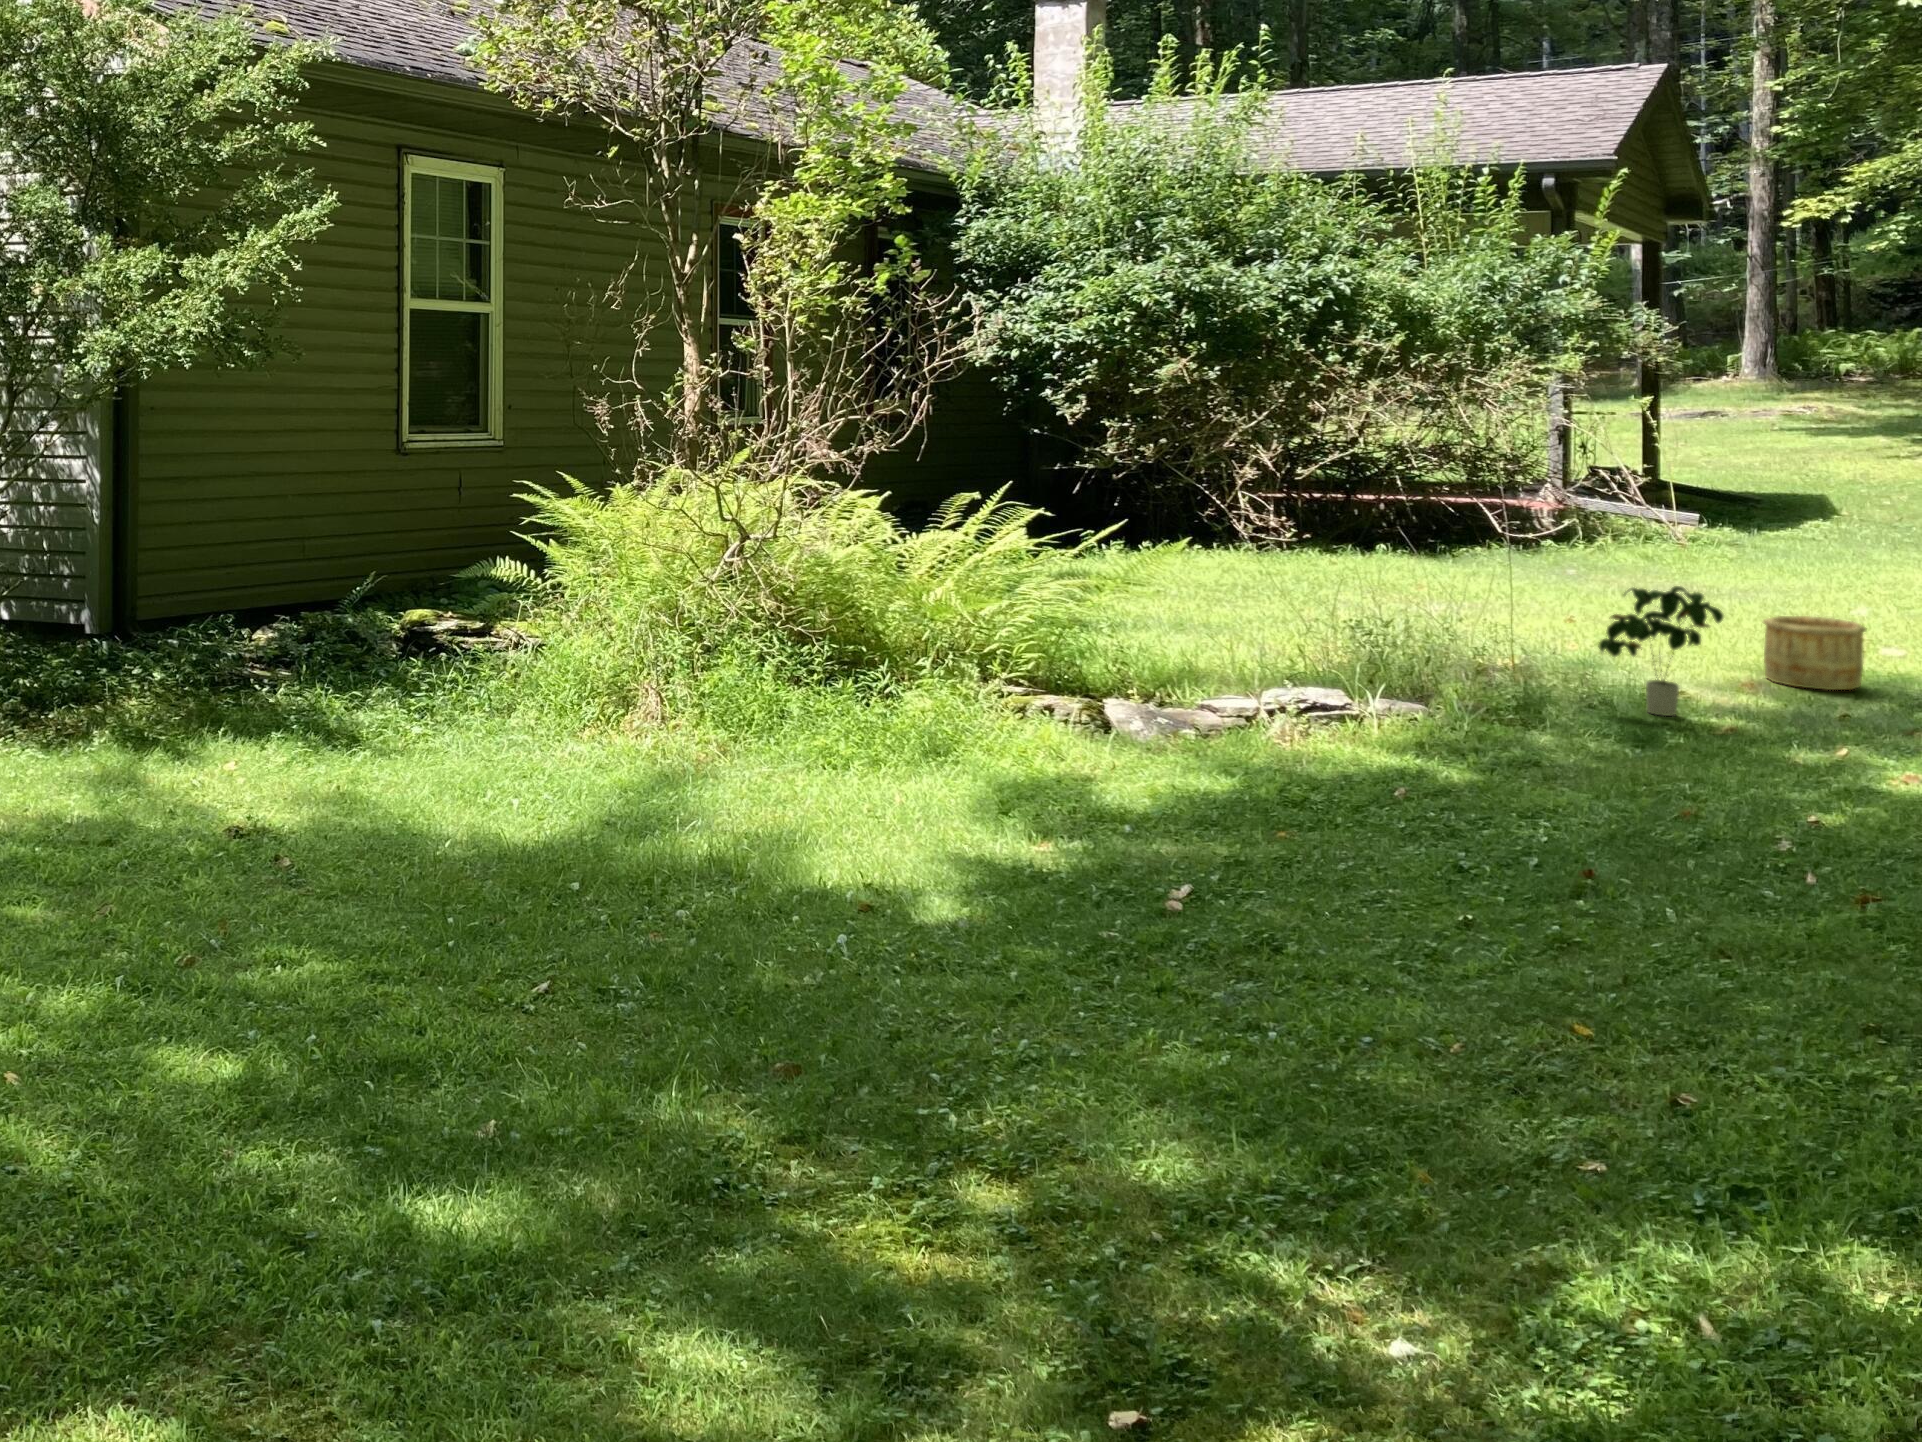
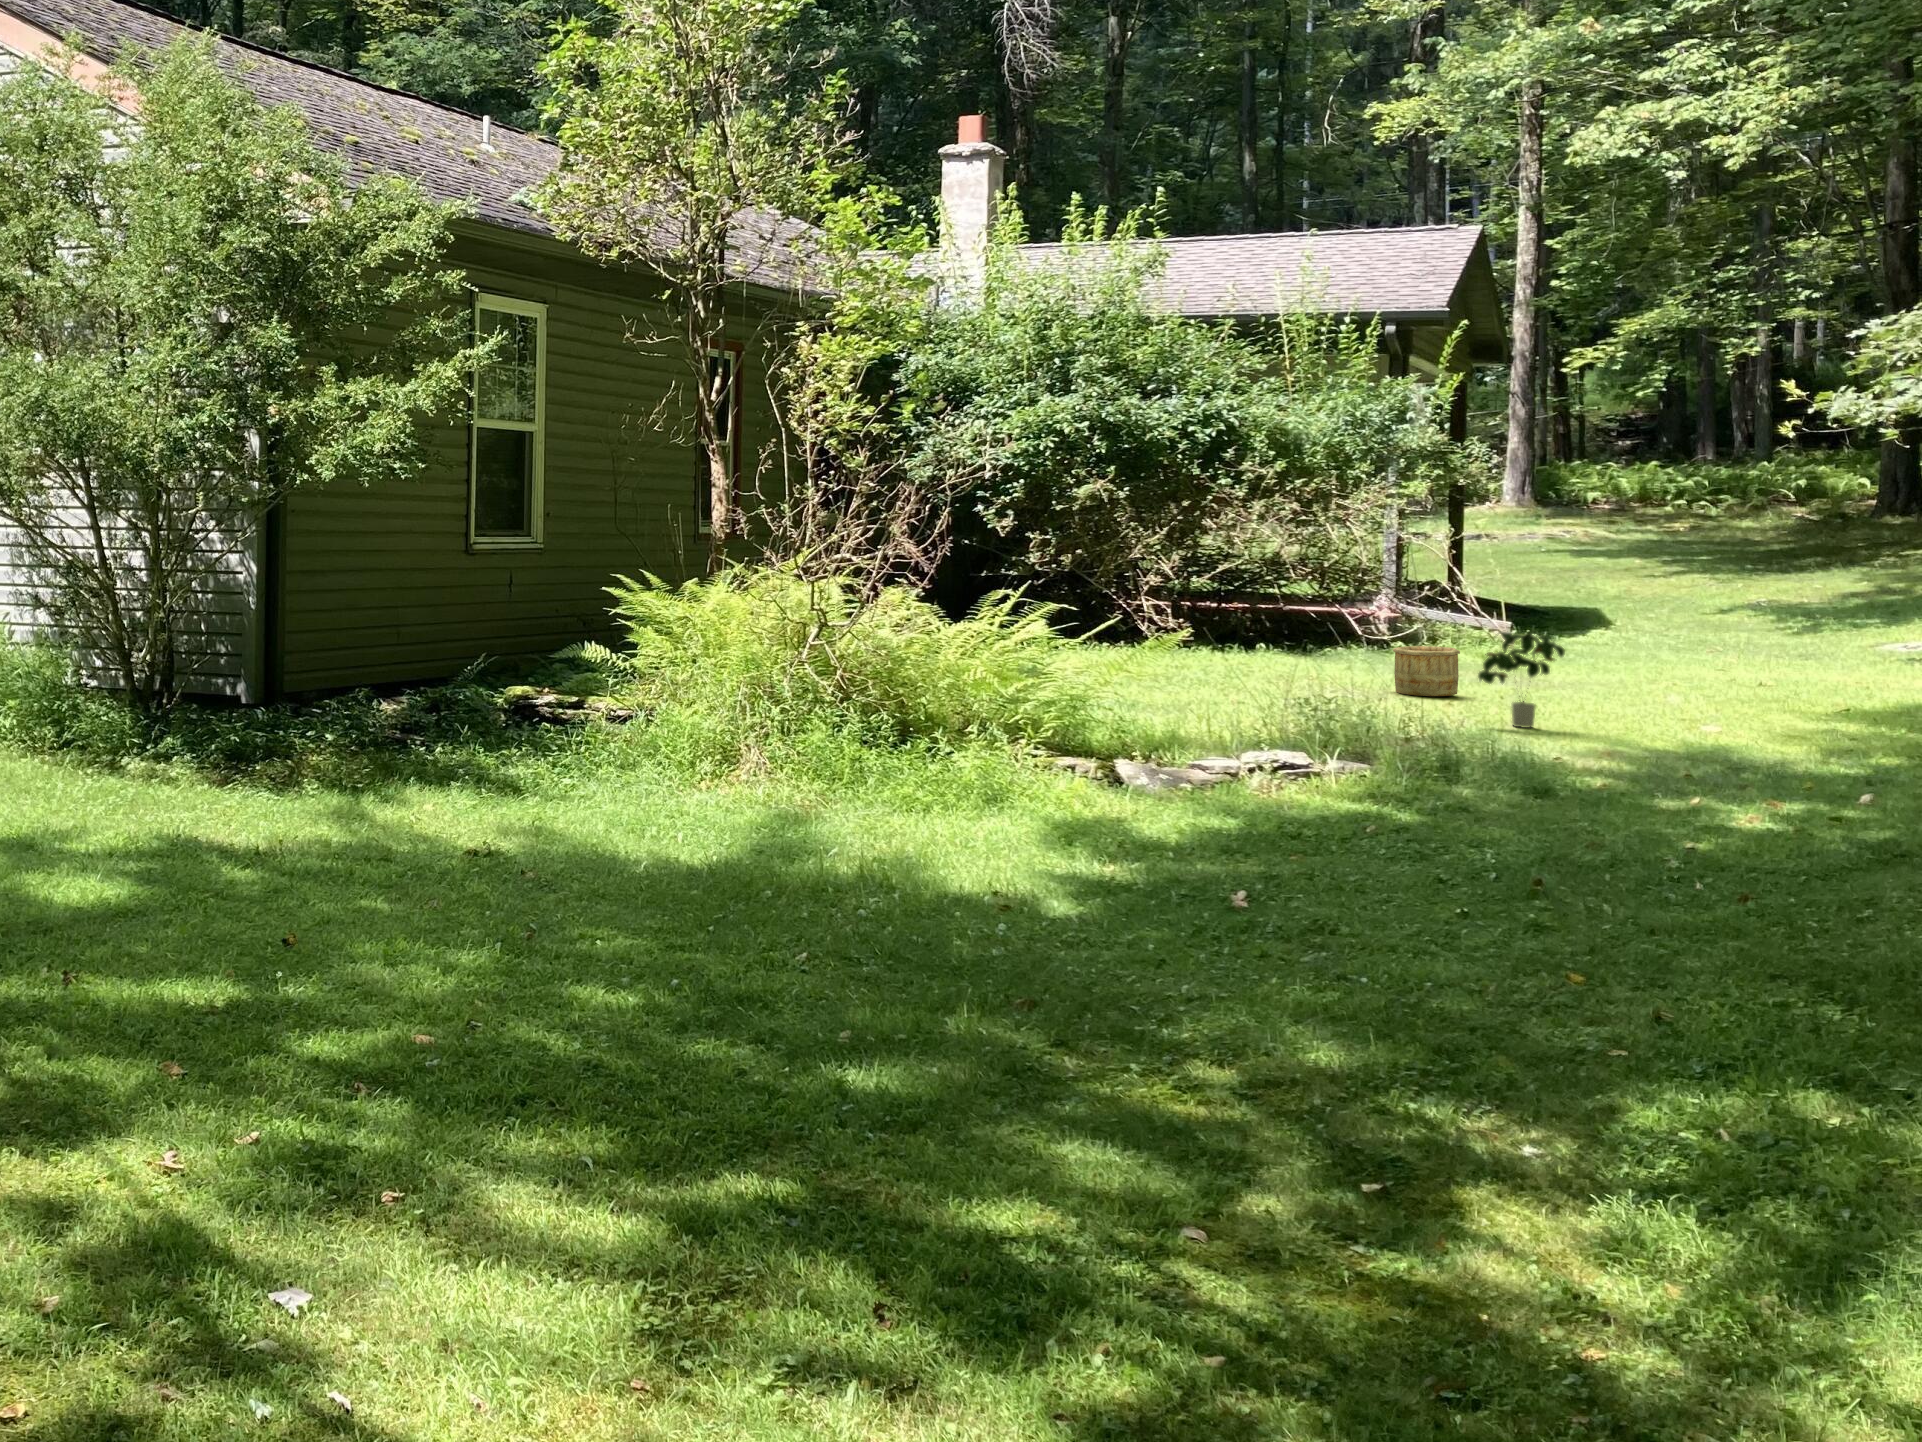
wooden bucket: present [1763,616,1866,690] -> present [1393,646,1460,696]

